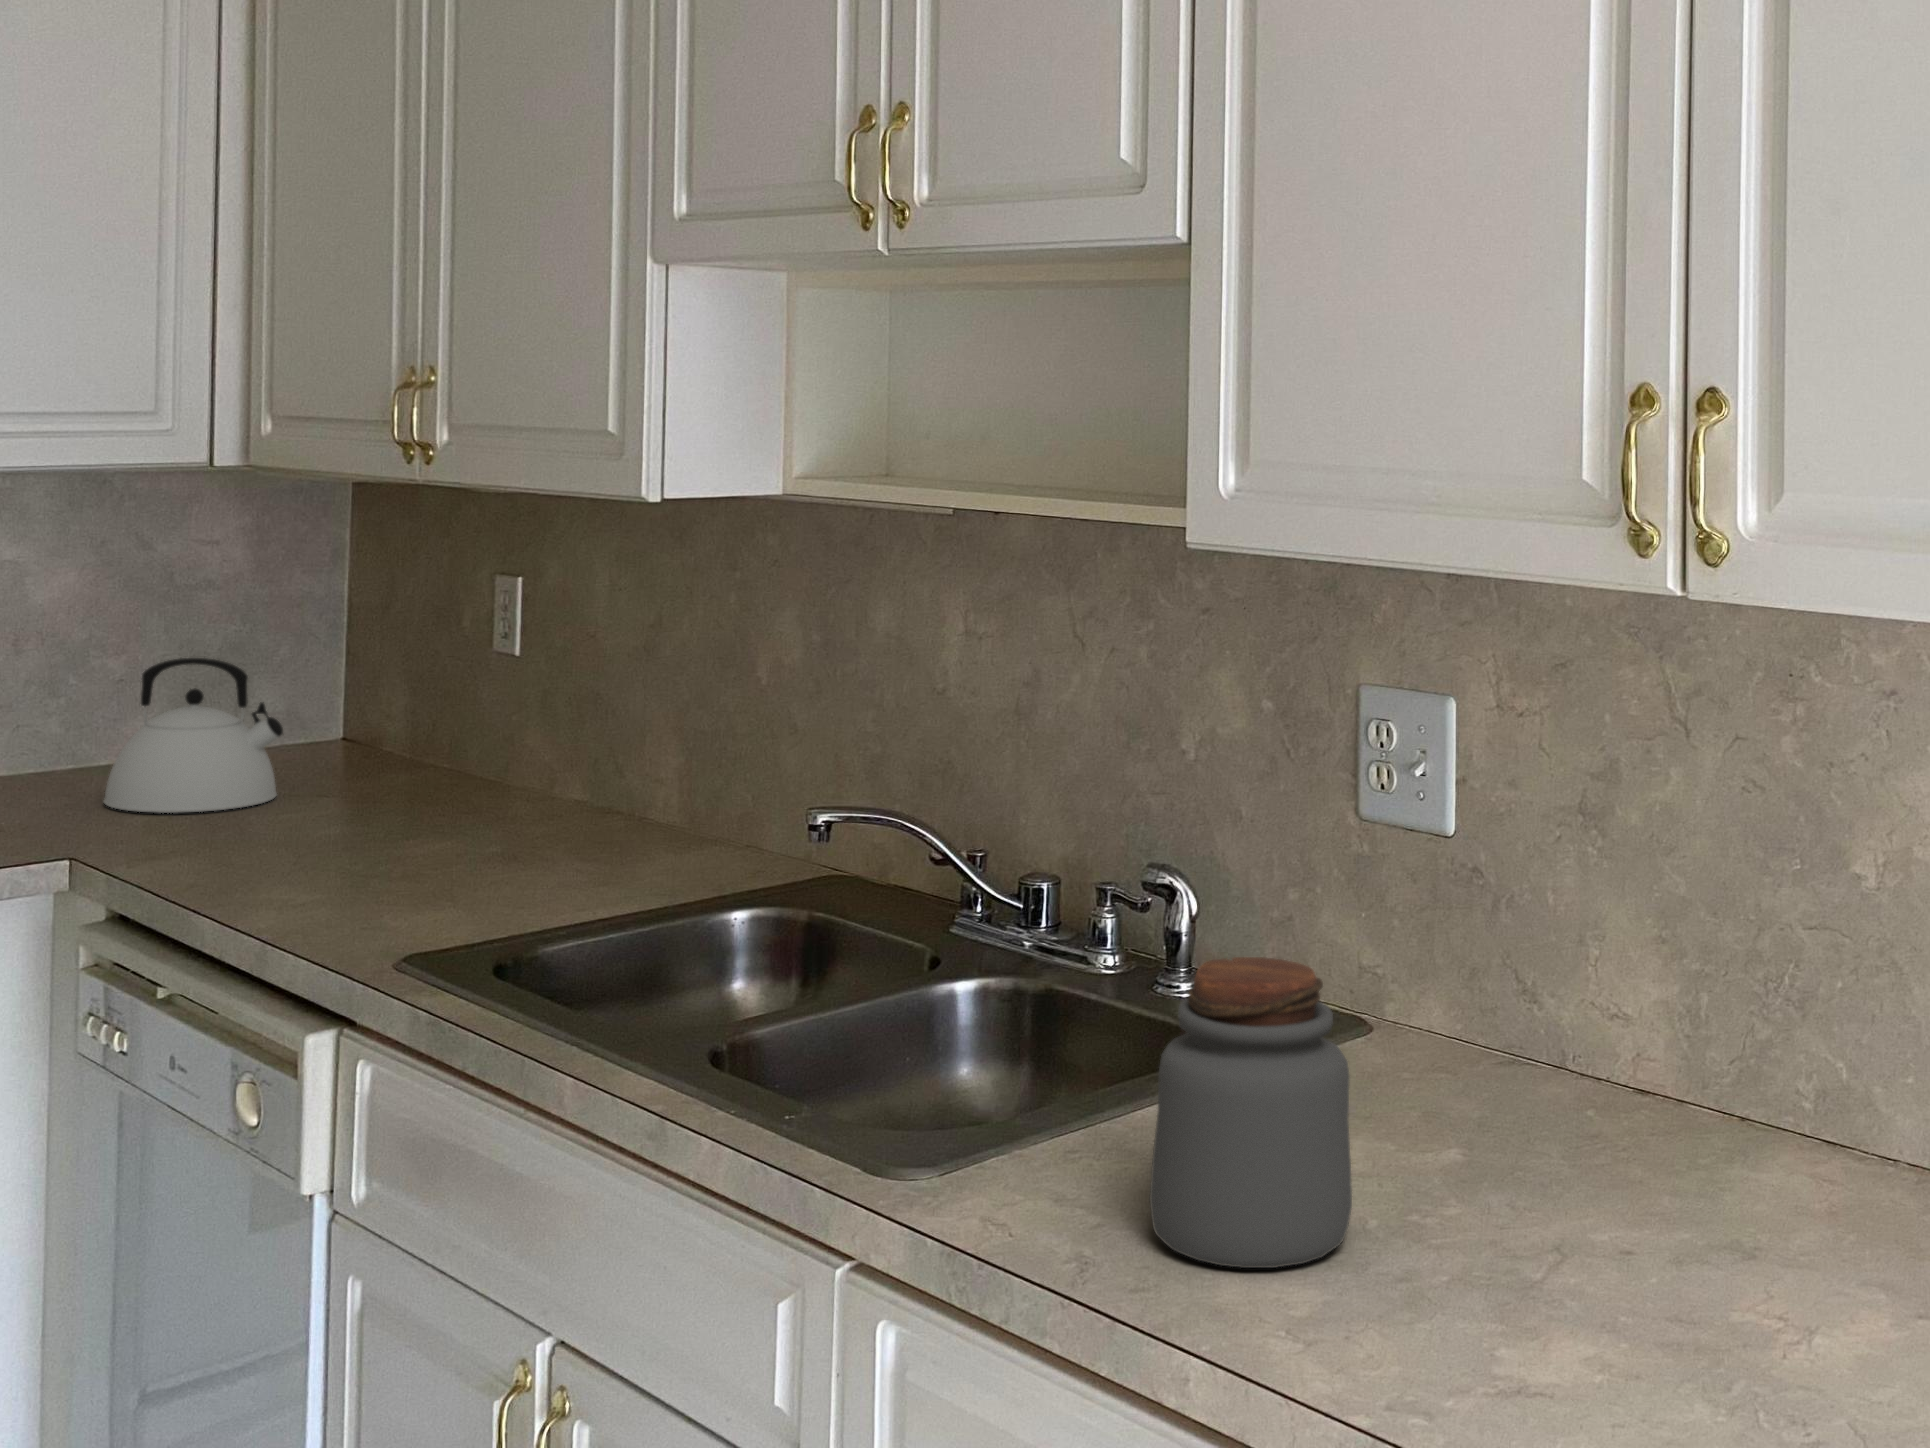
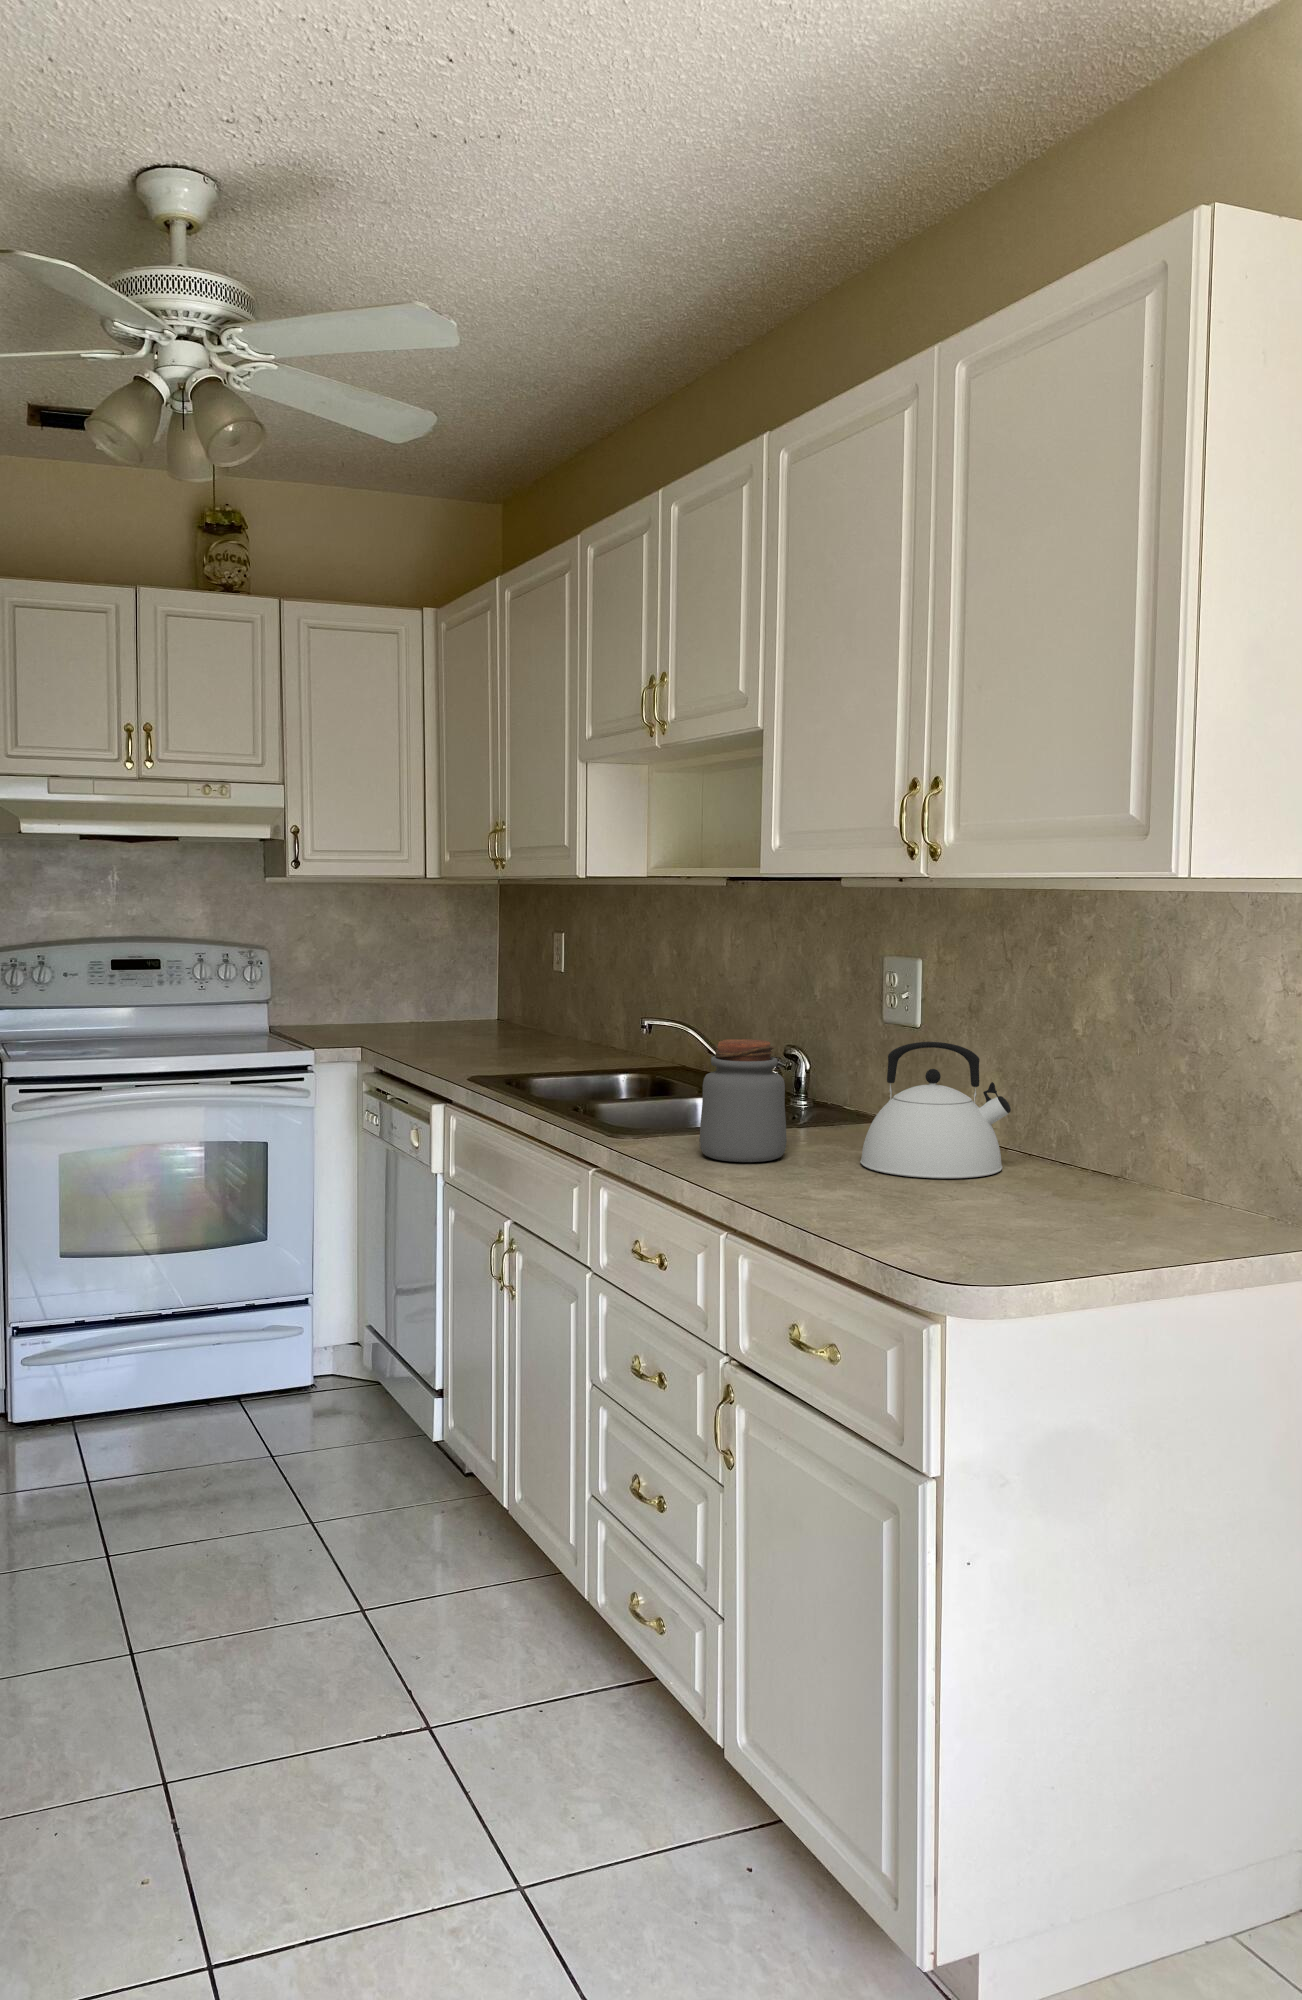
kettle: present [104,658,283,813] -> present [860,1042,1011,1178]

